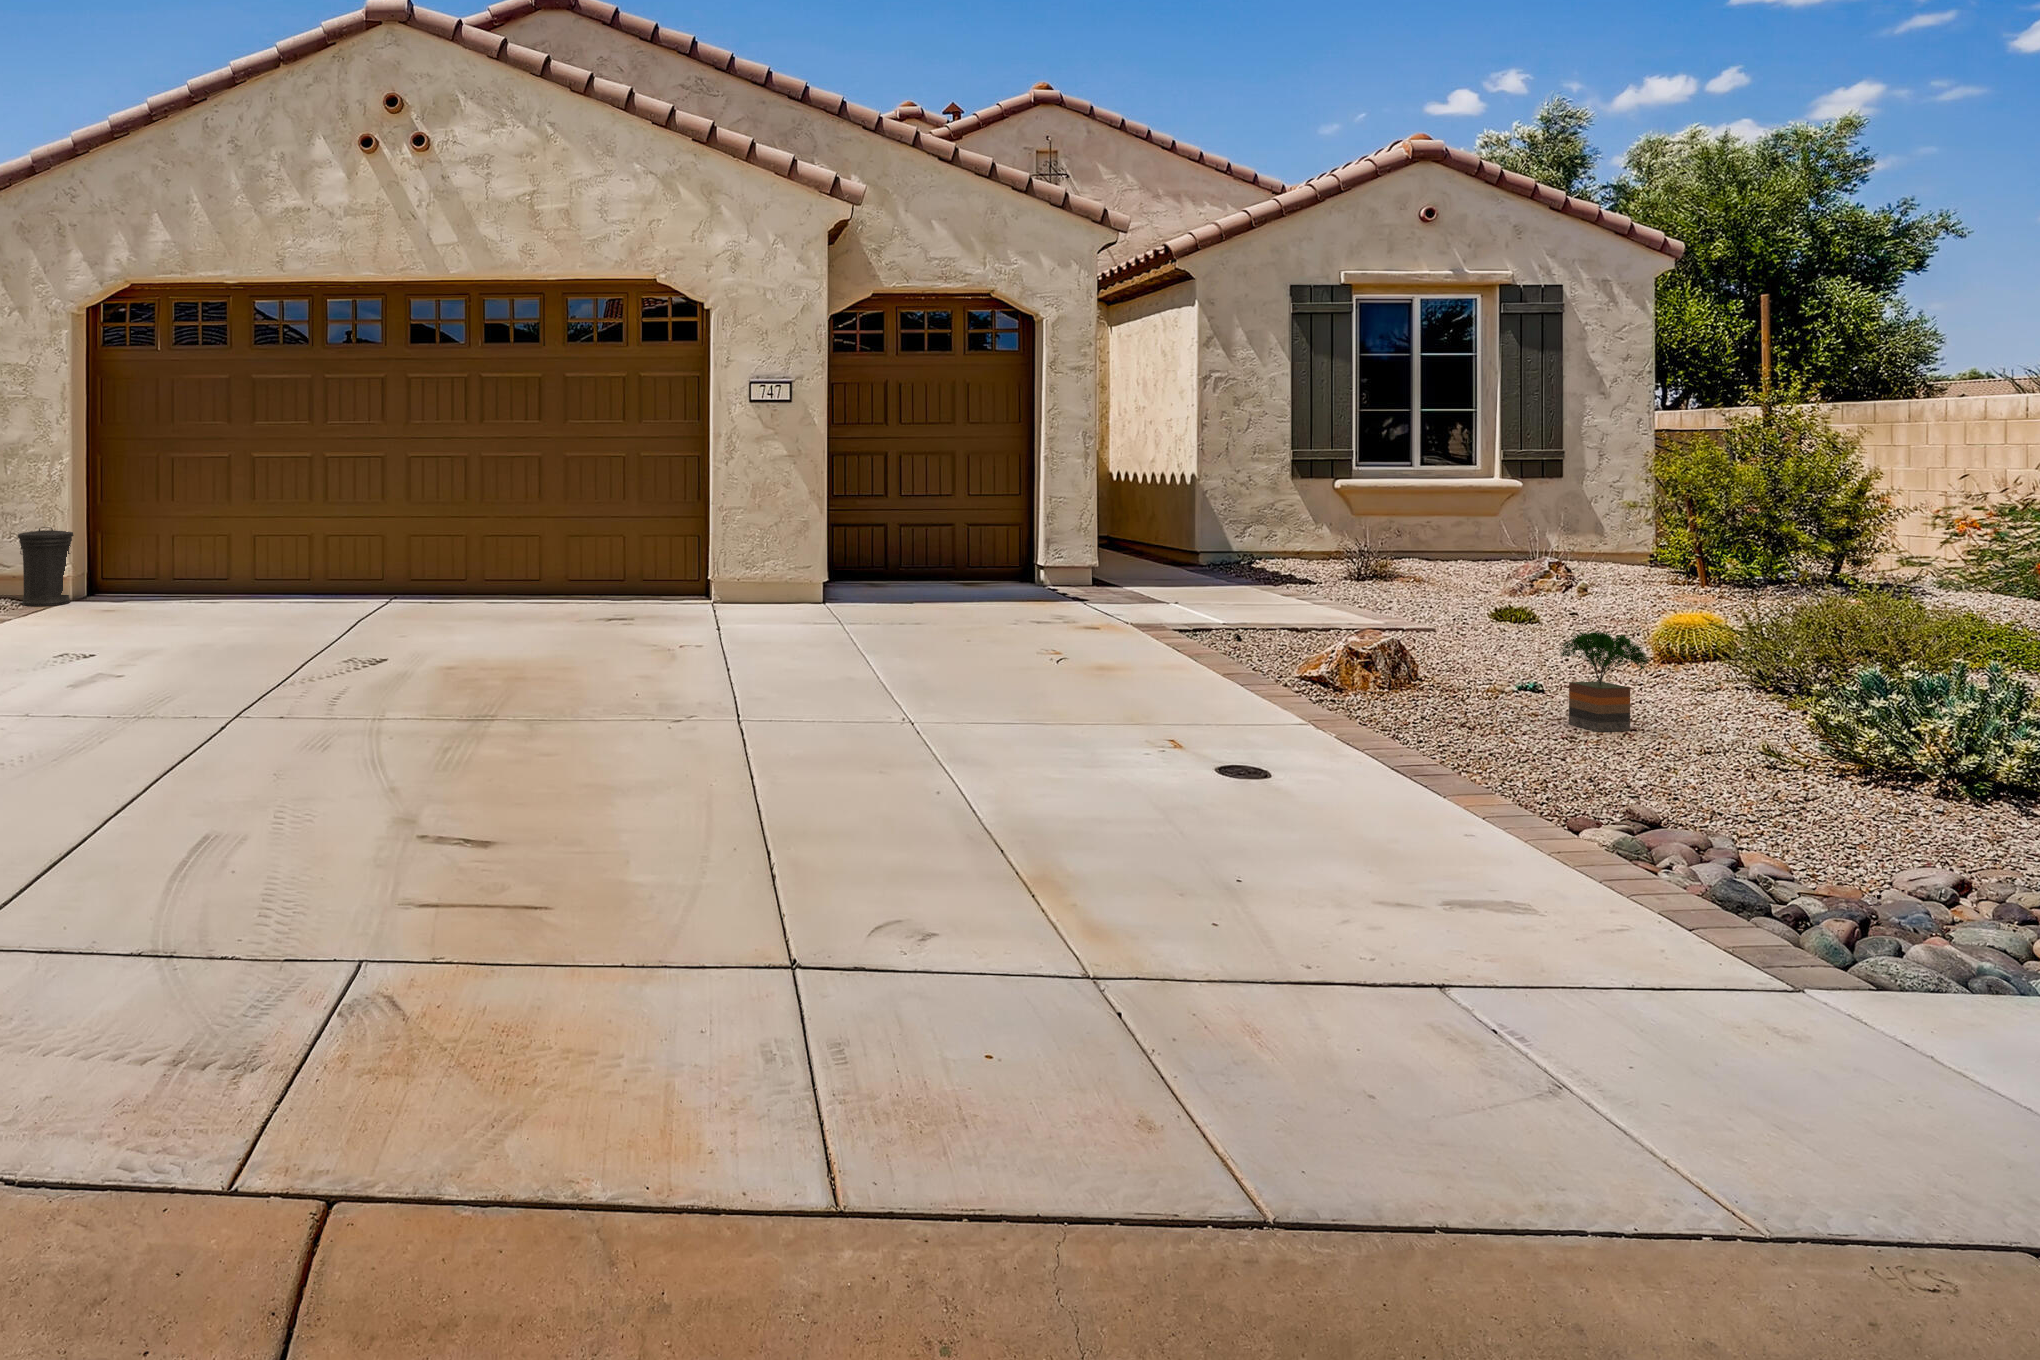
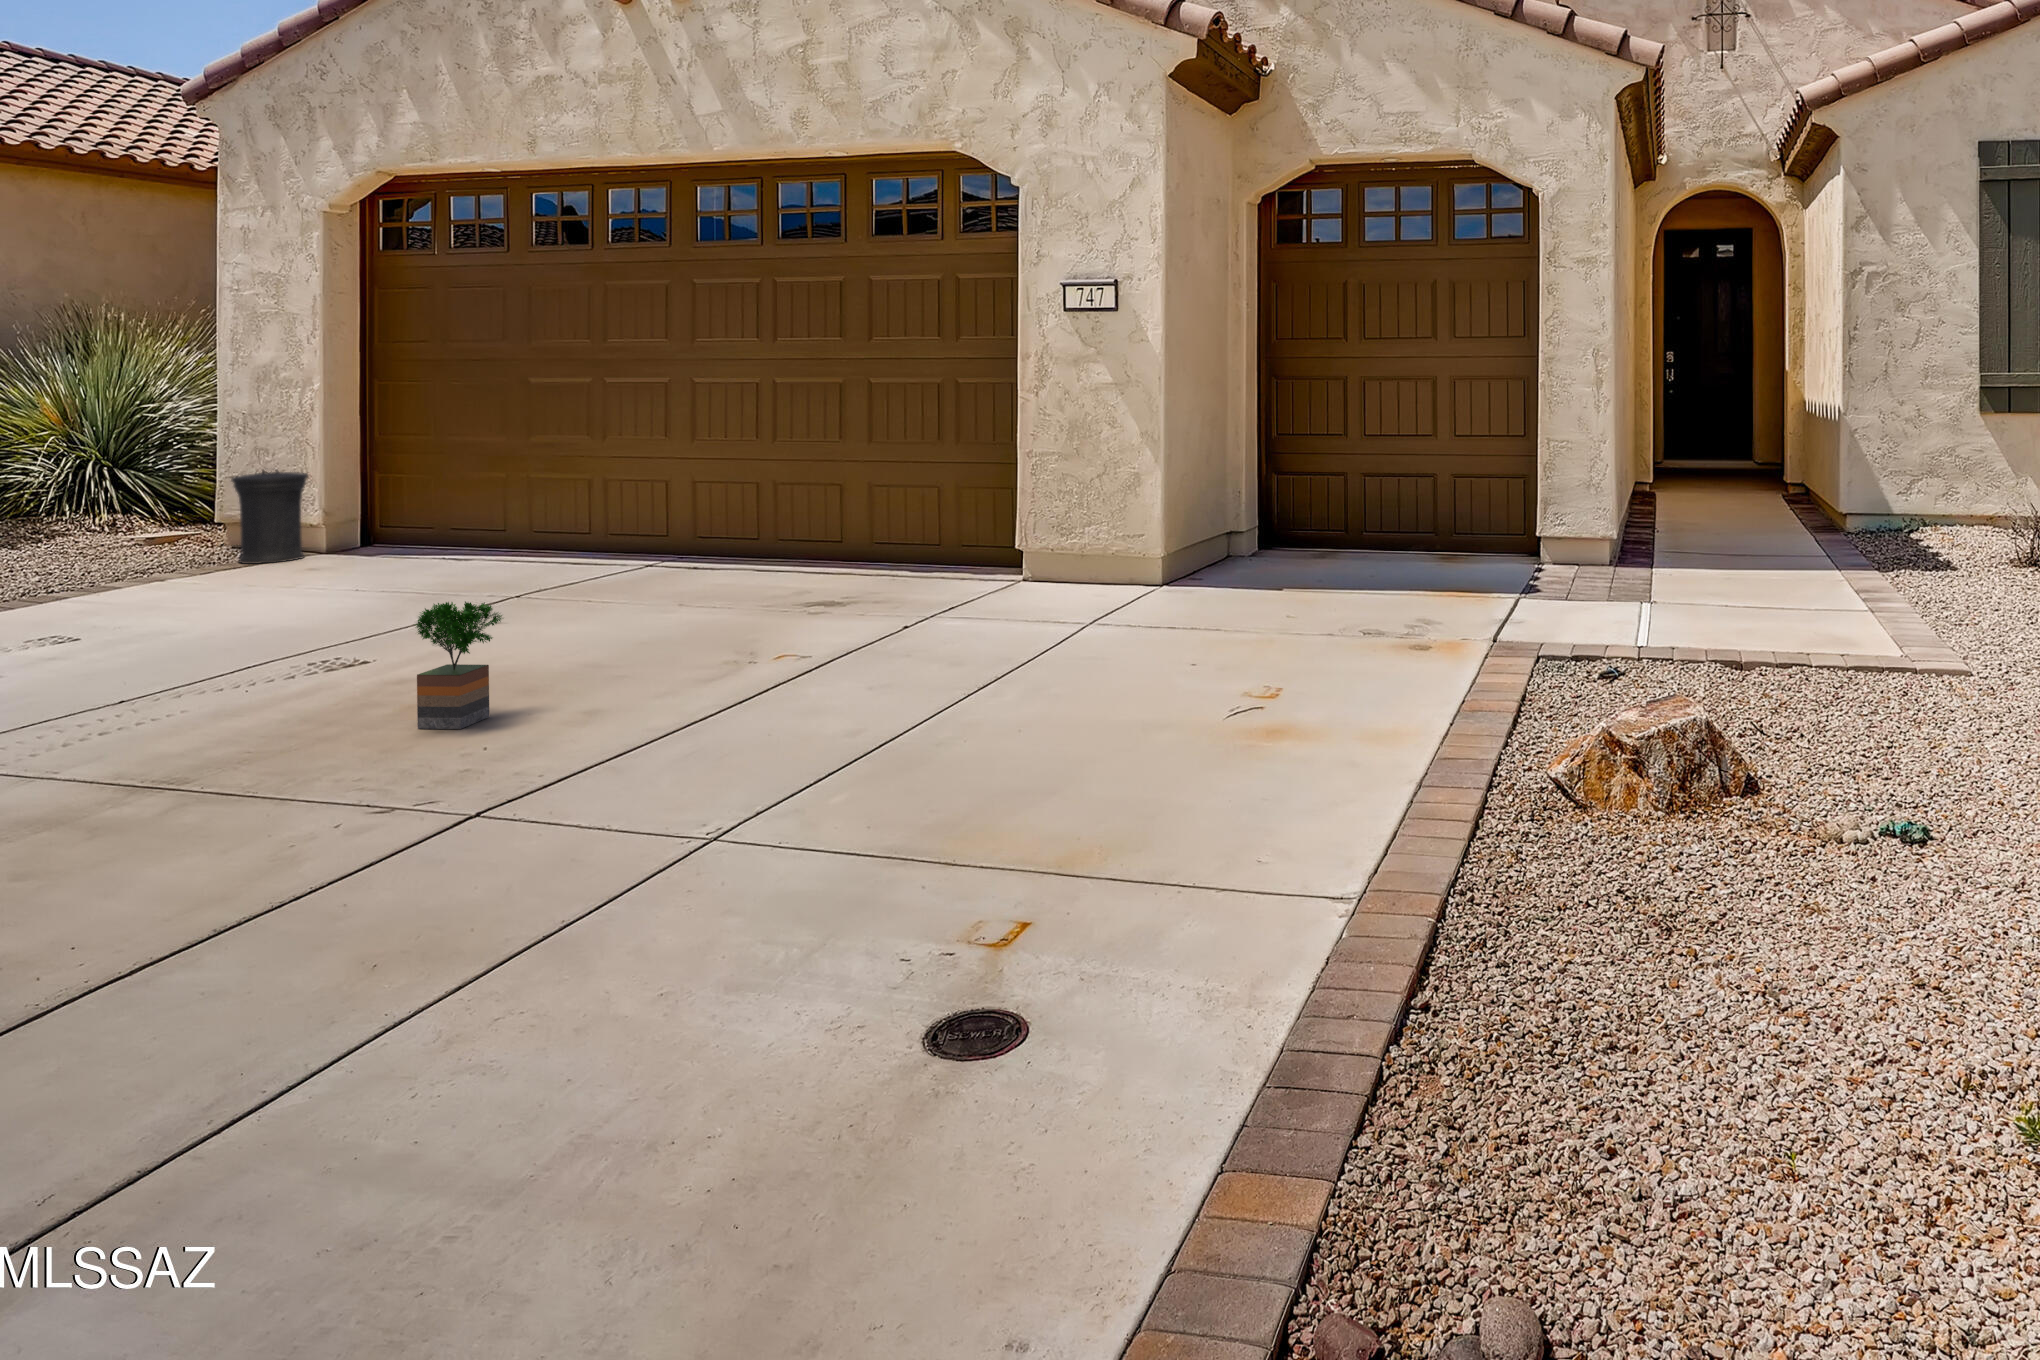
potted tree: present [1560,631,1650,732] -> present [415,601,503,729]

